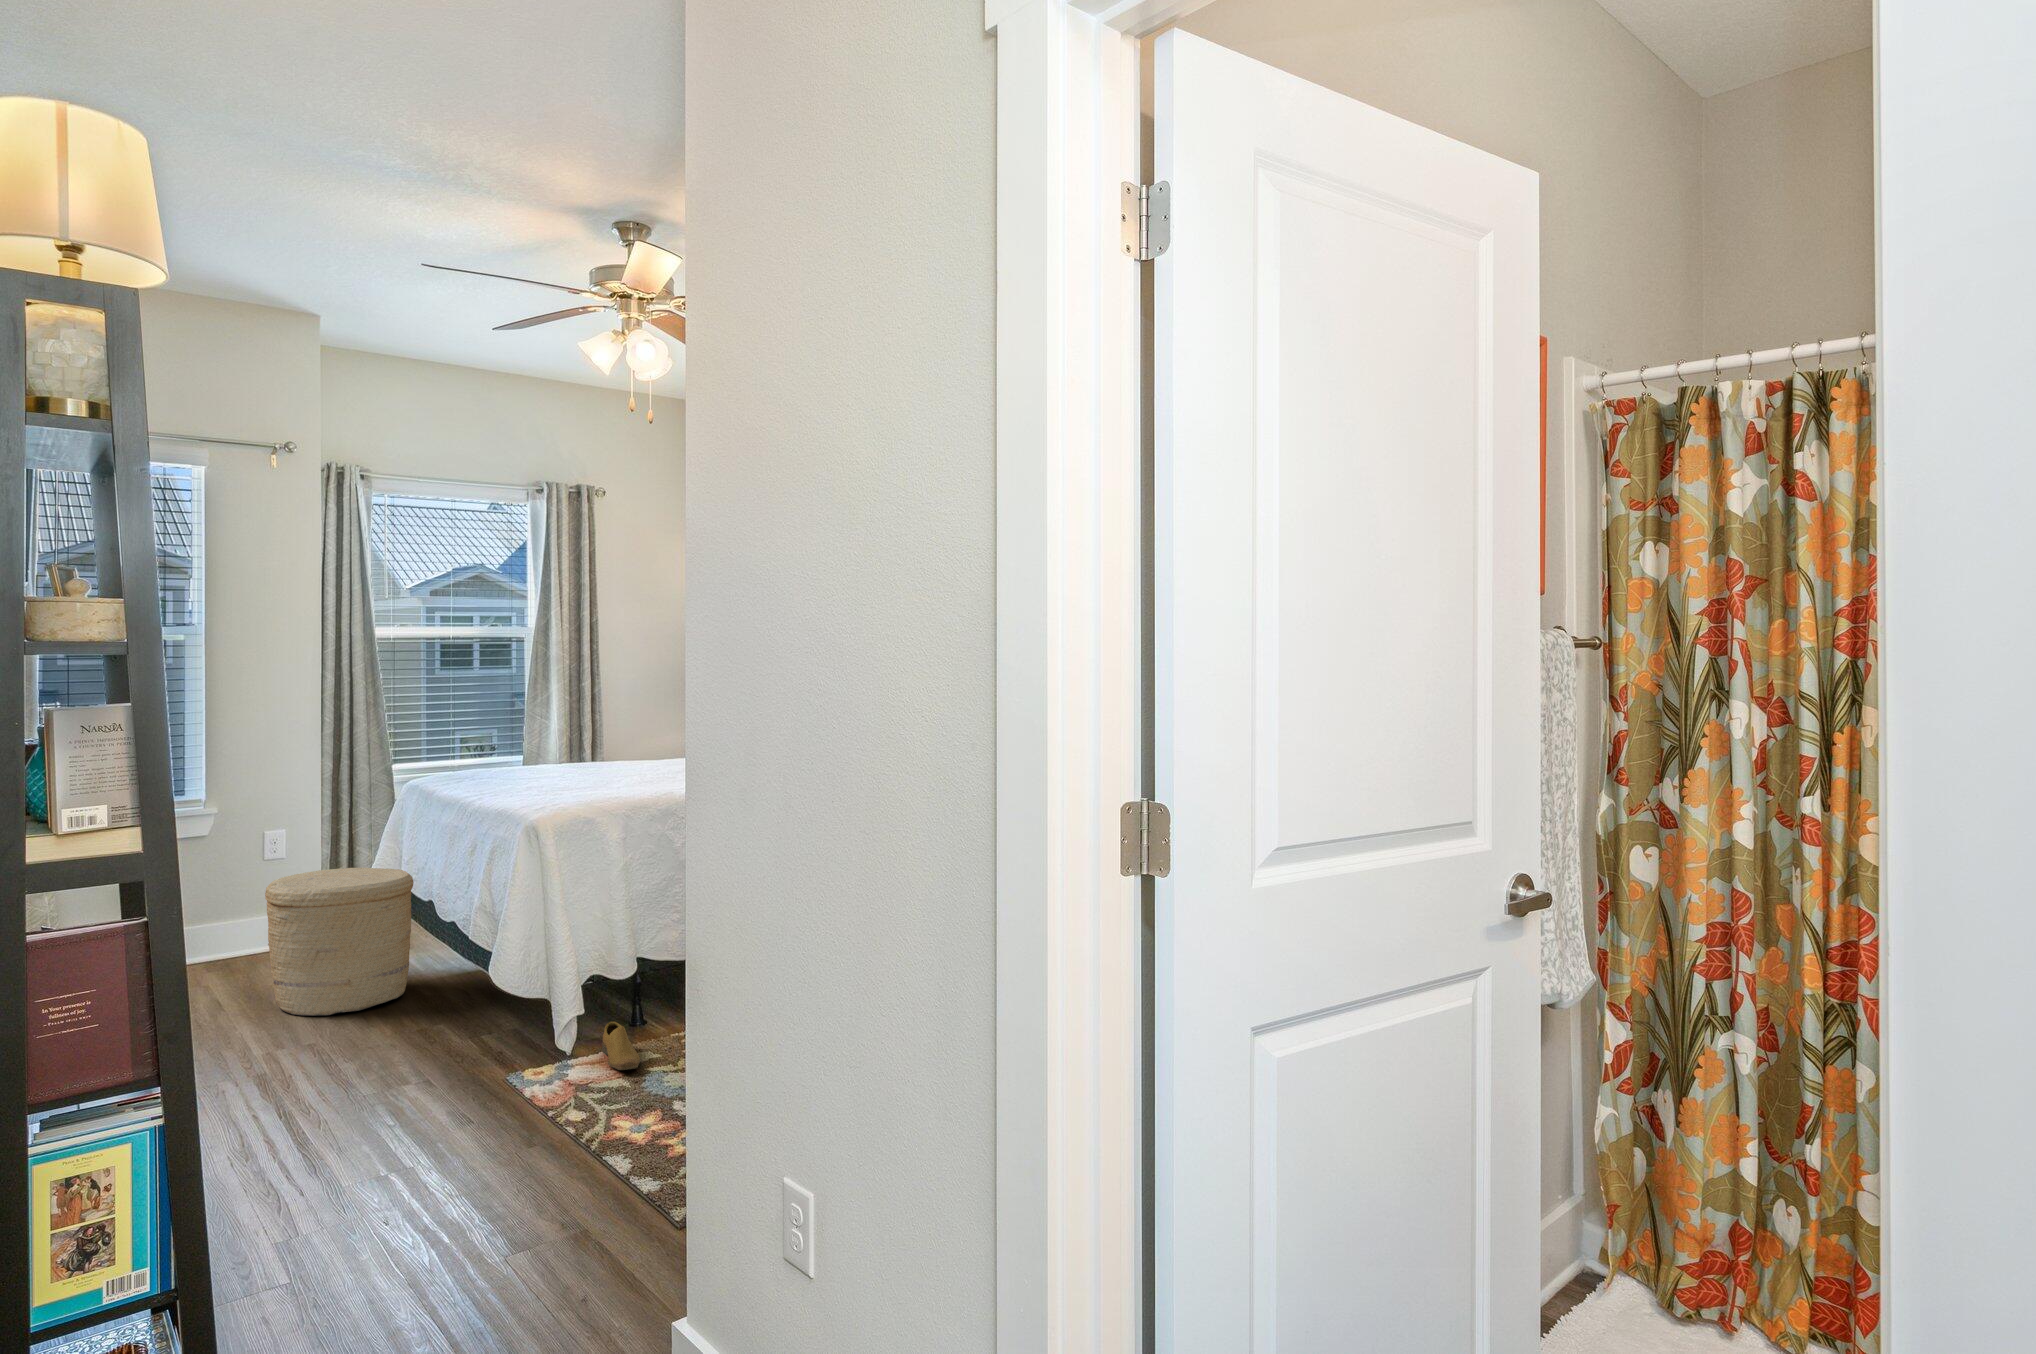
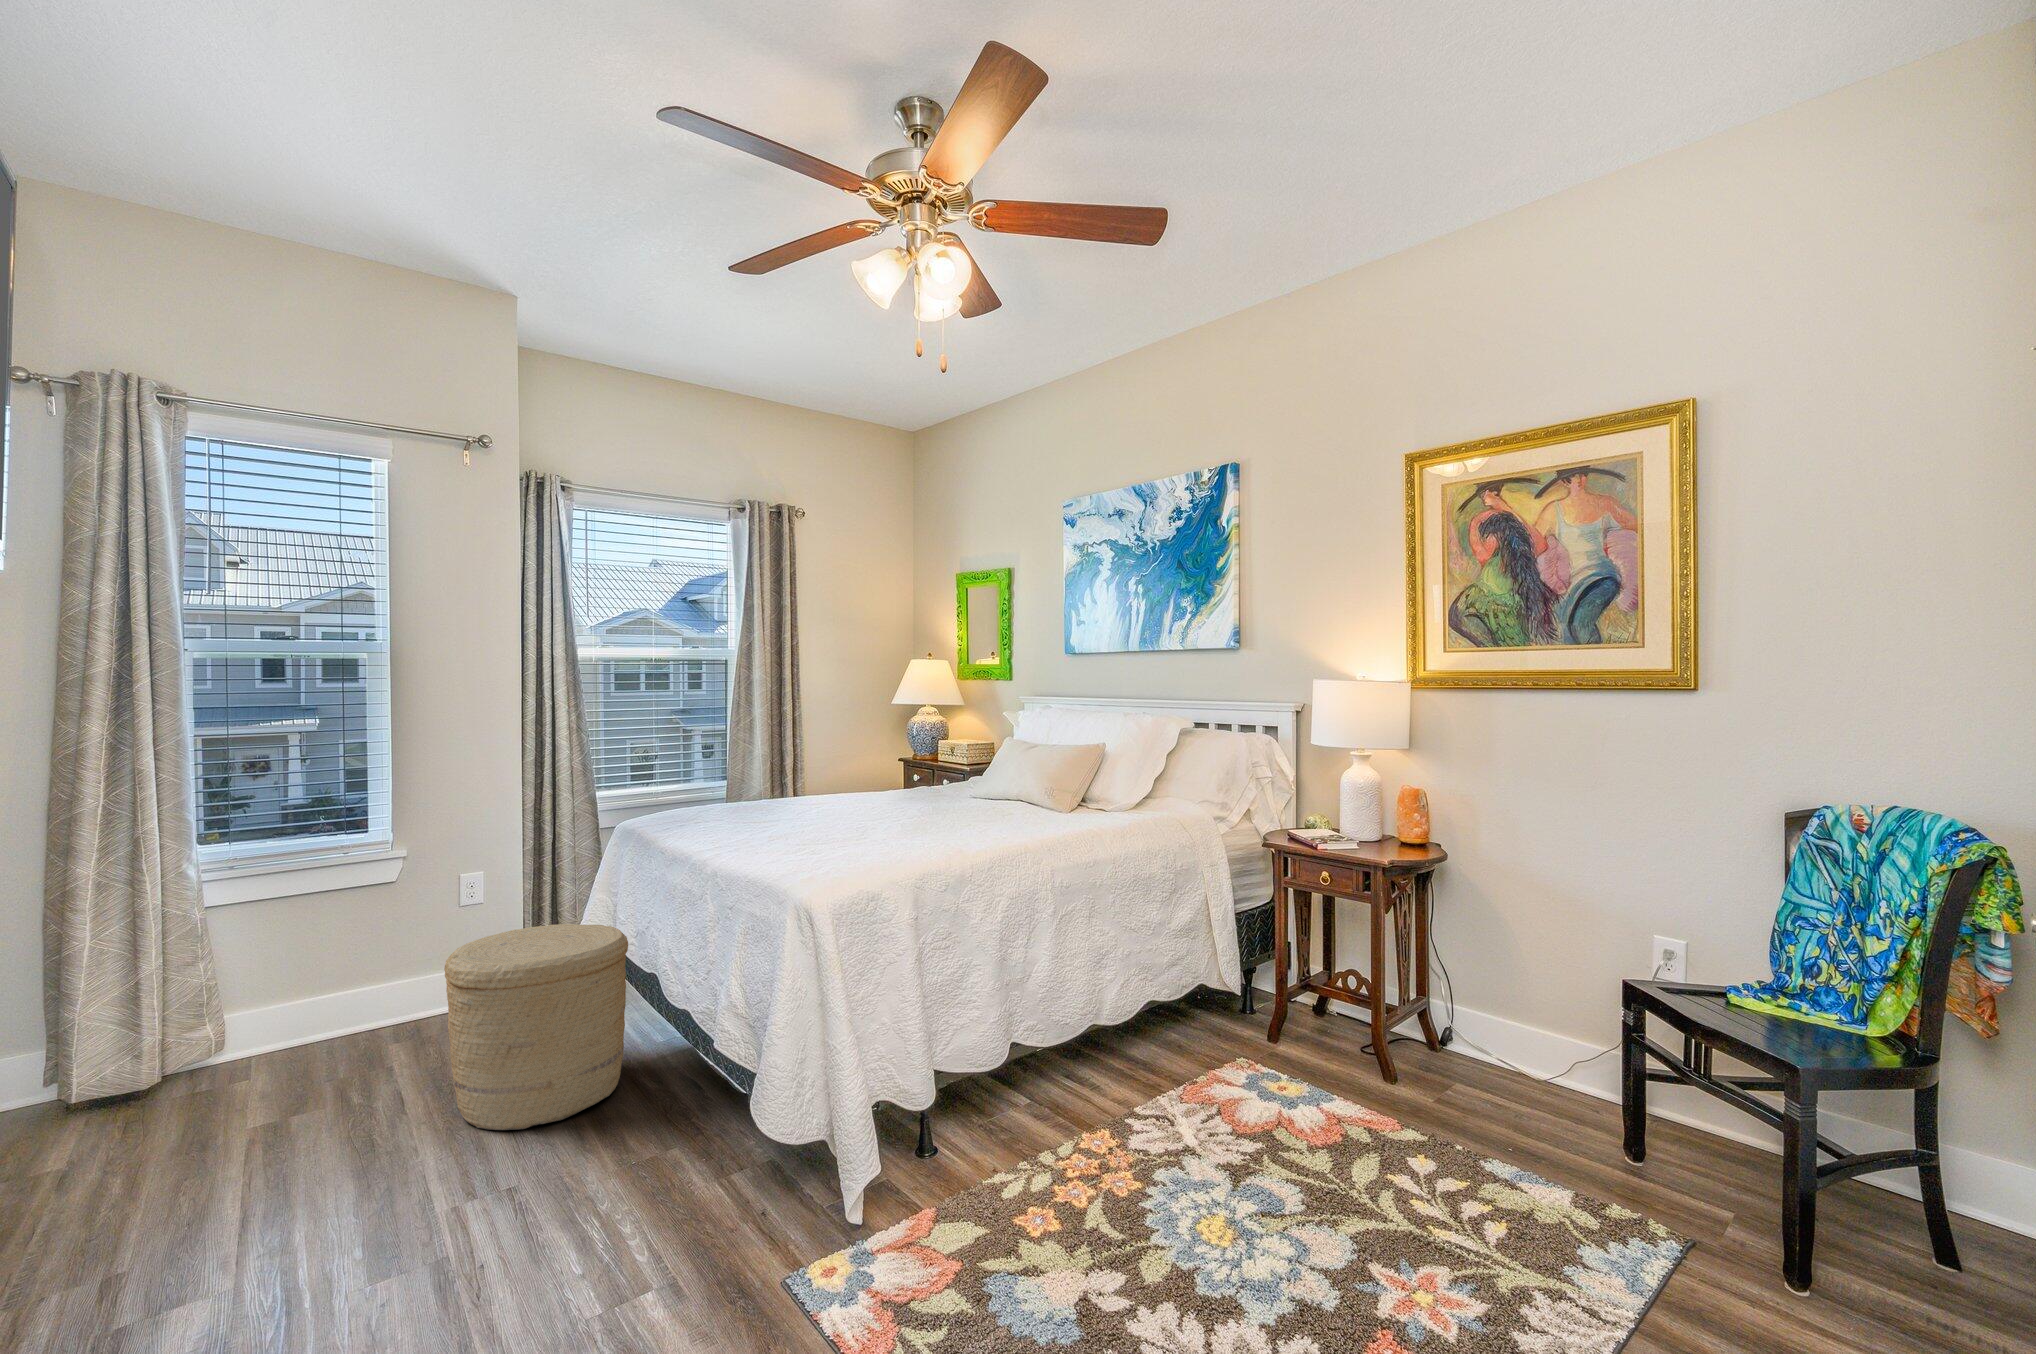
shoe: present [602,1022,641,1070] -> none [898,1158,968,1256]

